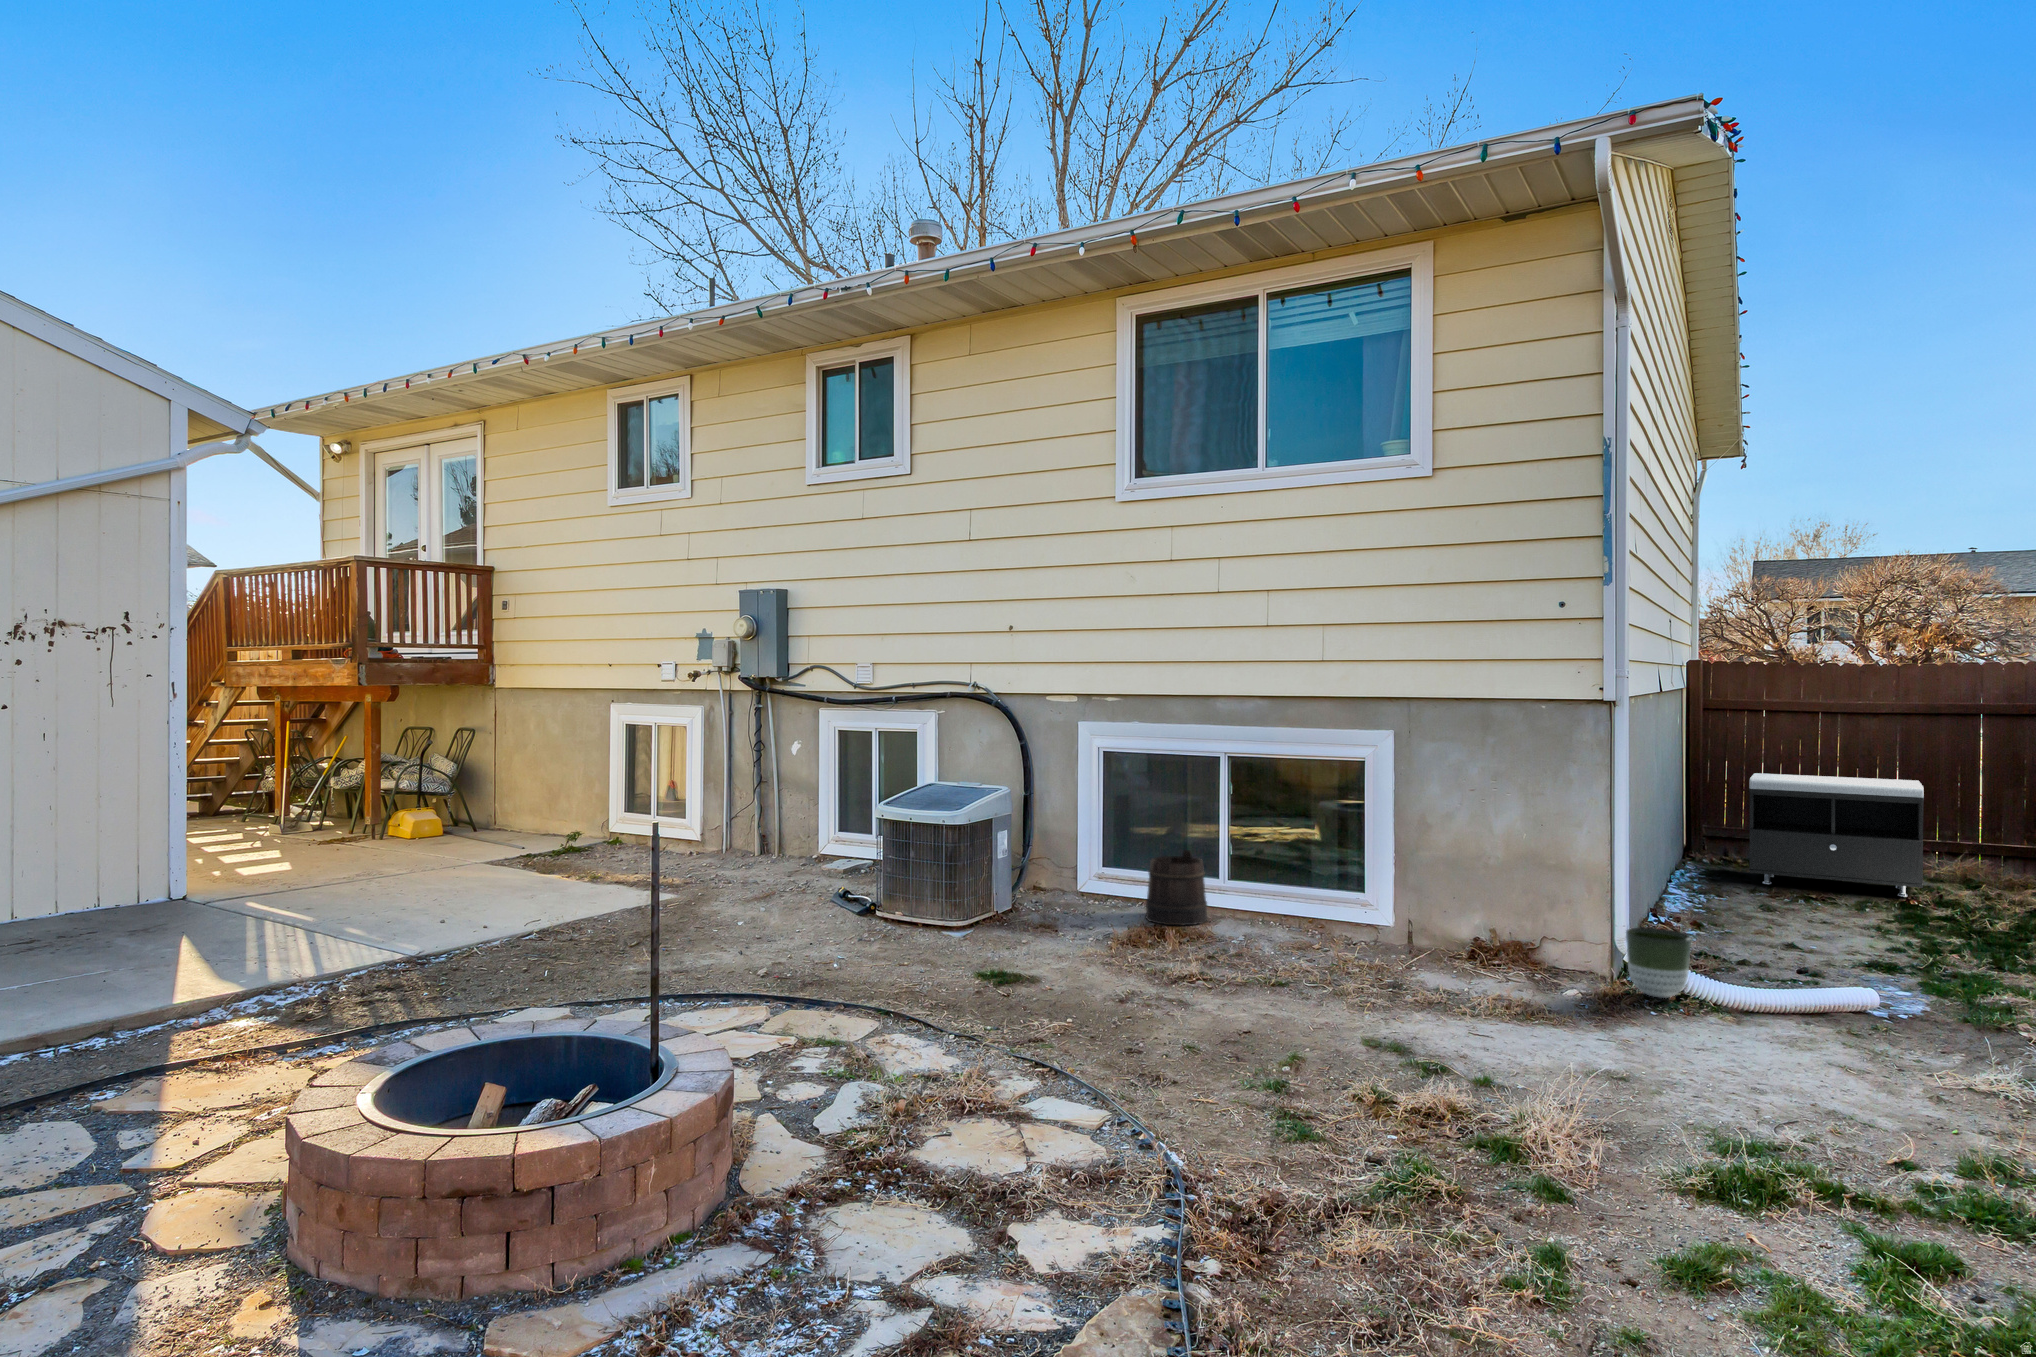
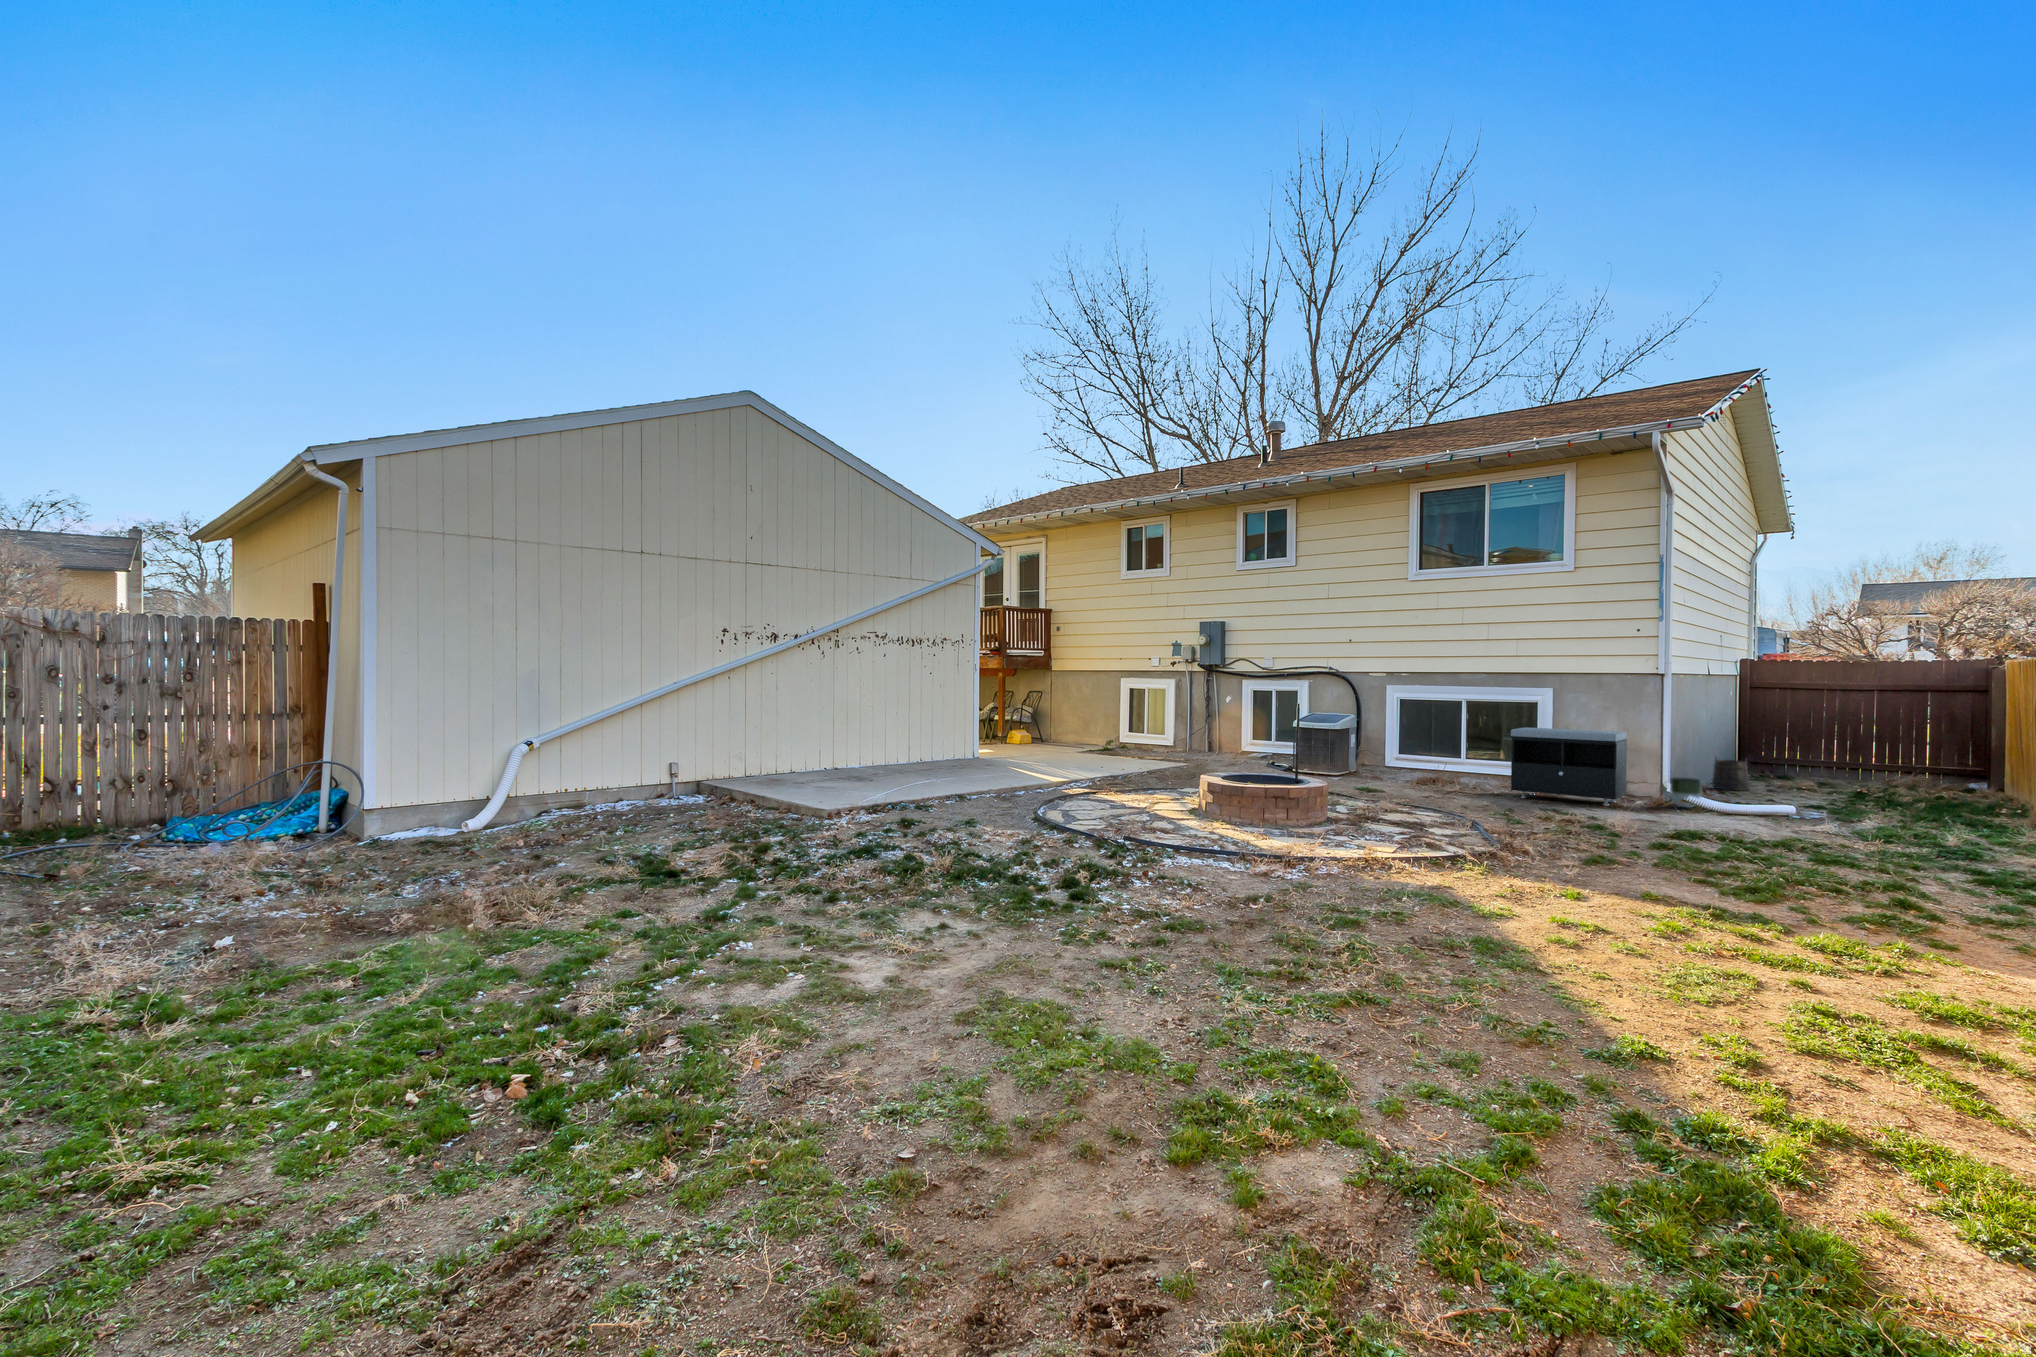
storage bench: present [1749,773,1924,897] -> present [1511,727,1627,806]
bucket: present [1146,850,1207,925] -> present [1712,758,1749,791]

